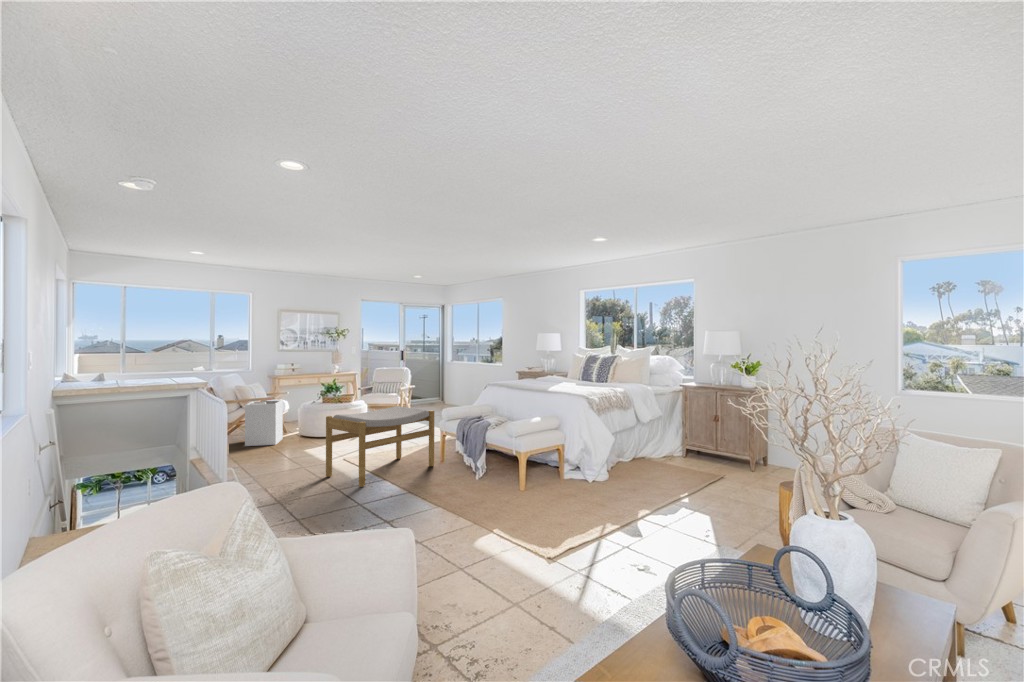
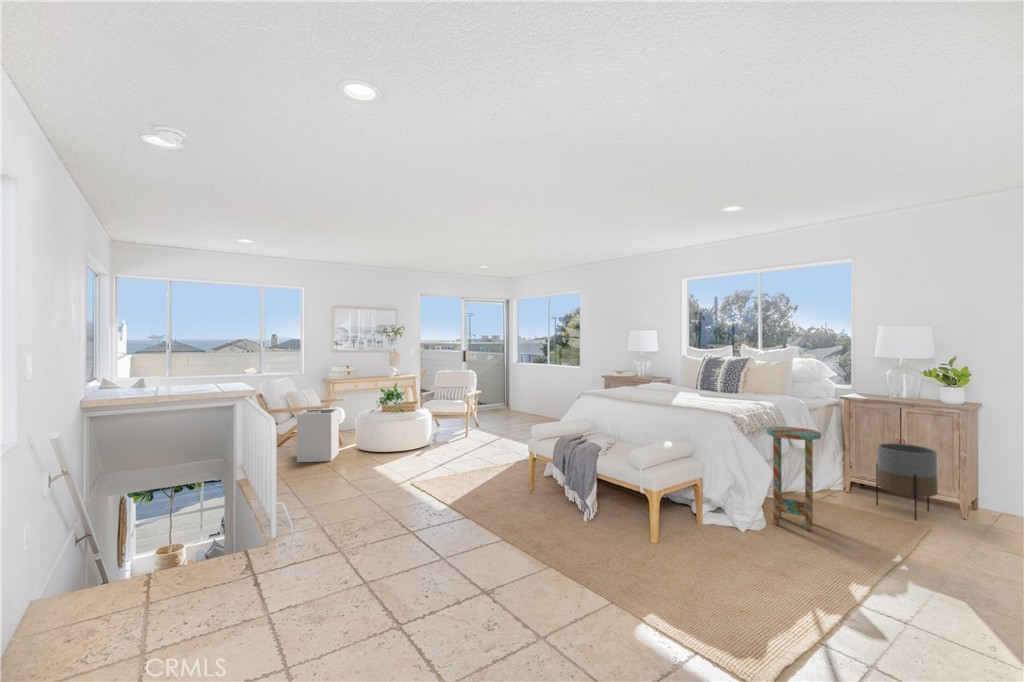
footstool: present [326,406,434,487] -> none [393,420,524,529]
side table: none [611,406,647,481] -> present [766,427,821,531]
planter: none [697,418,734,473] -> present [876,443,938,520]

